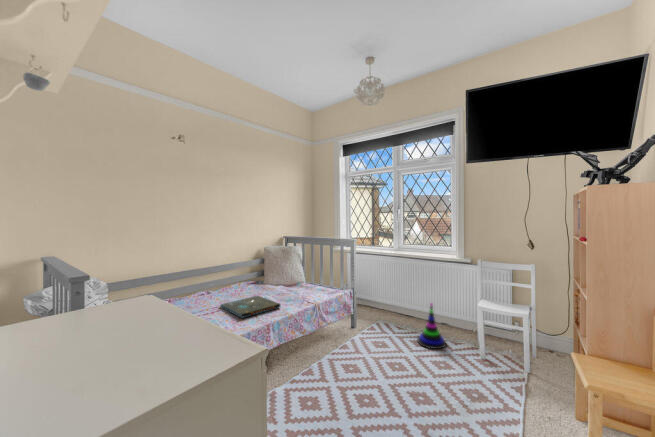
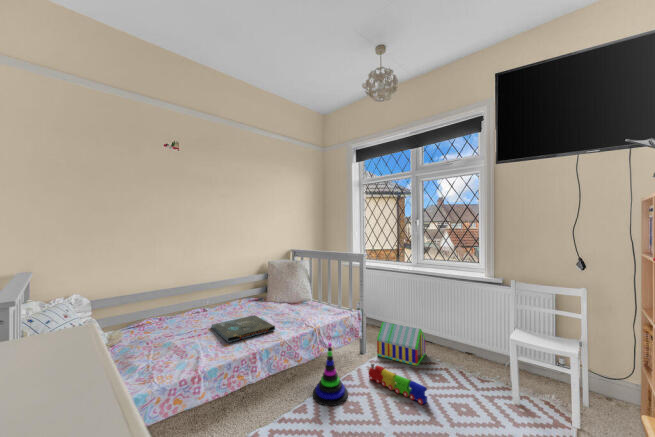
toy house: none [367,300,408,335] -> present [377,322,426,366]
stacking toy: present [417,303,446,349] -> present [313,343,348,406]
toy train: none [362,333,413,363] -> present [369,363,427,405]

